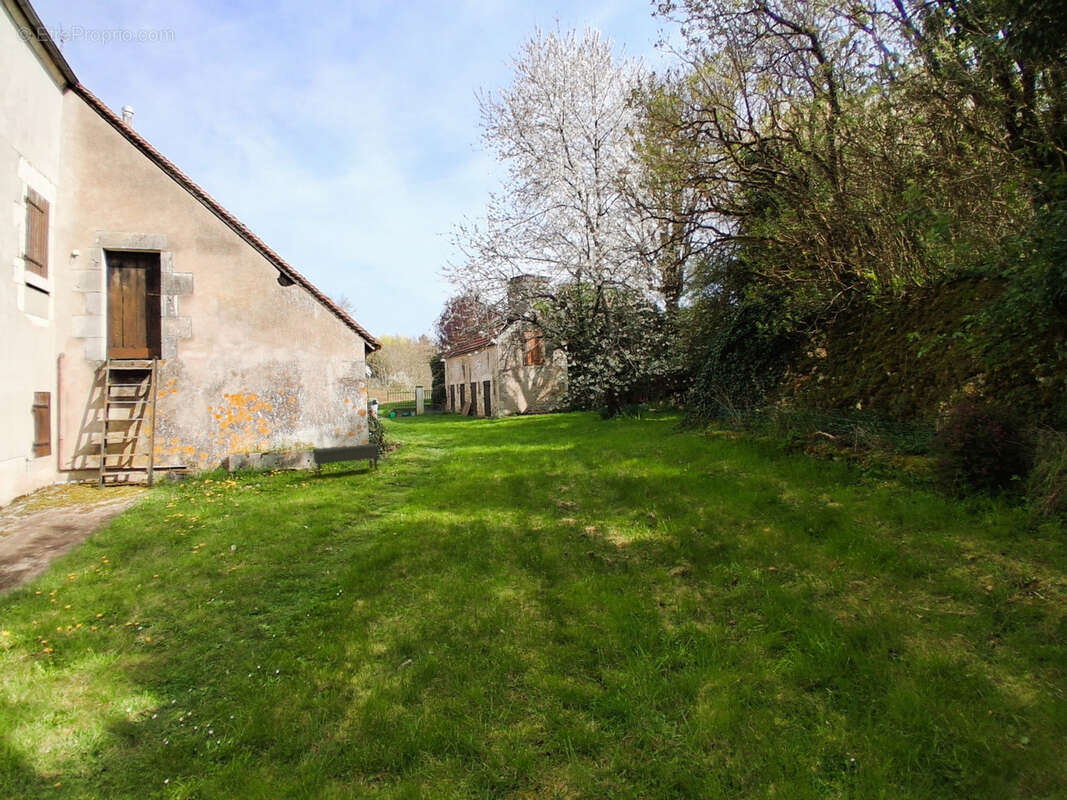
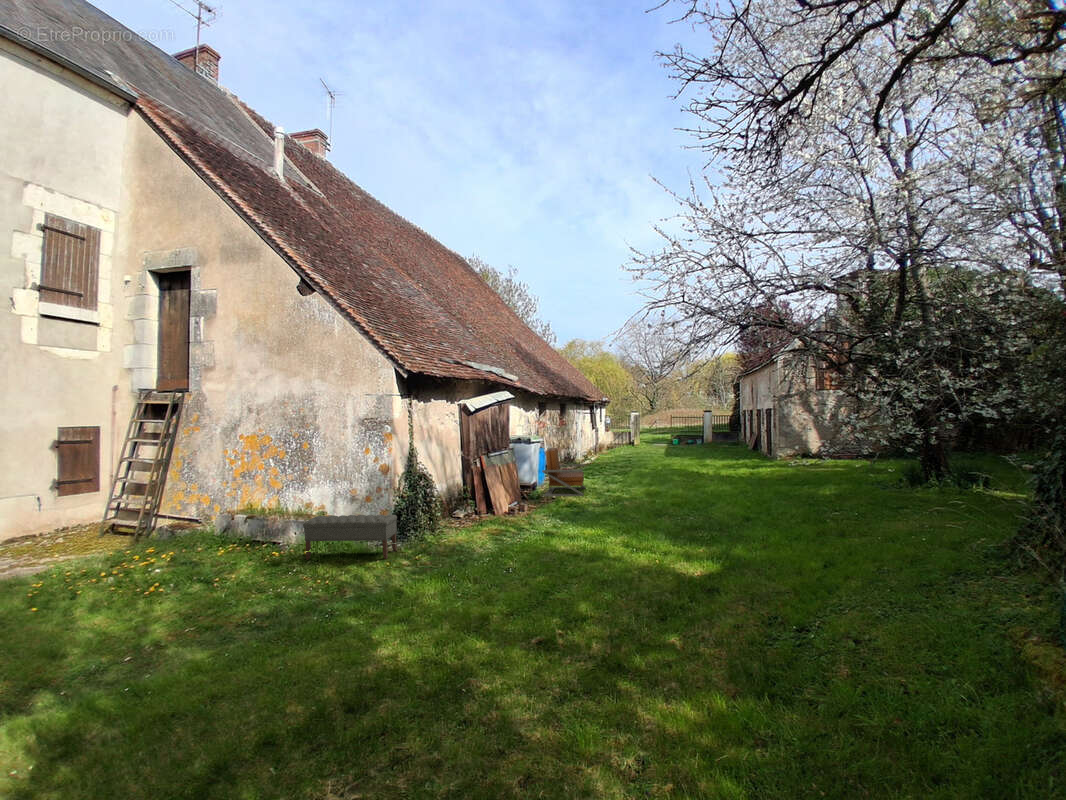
lounge chair: none [384,407,424,442] -> present [542,448,585,496]

